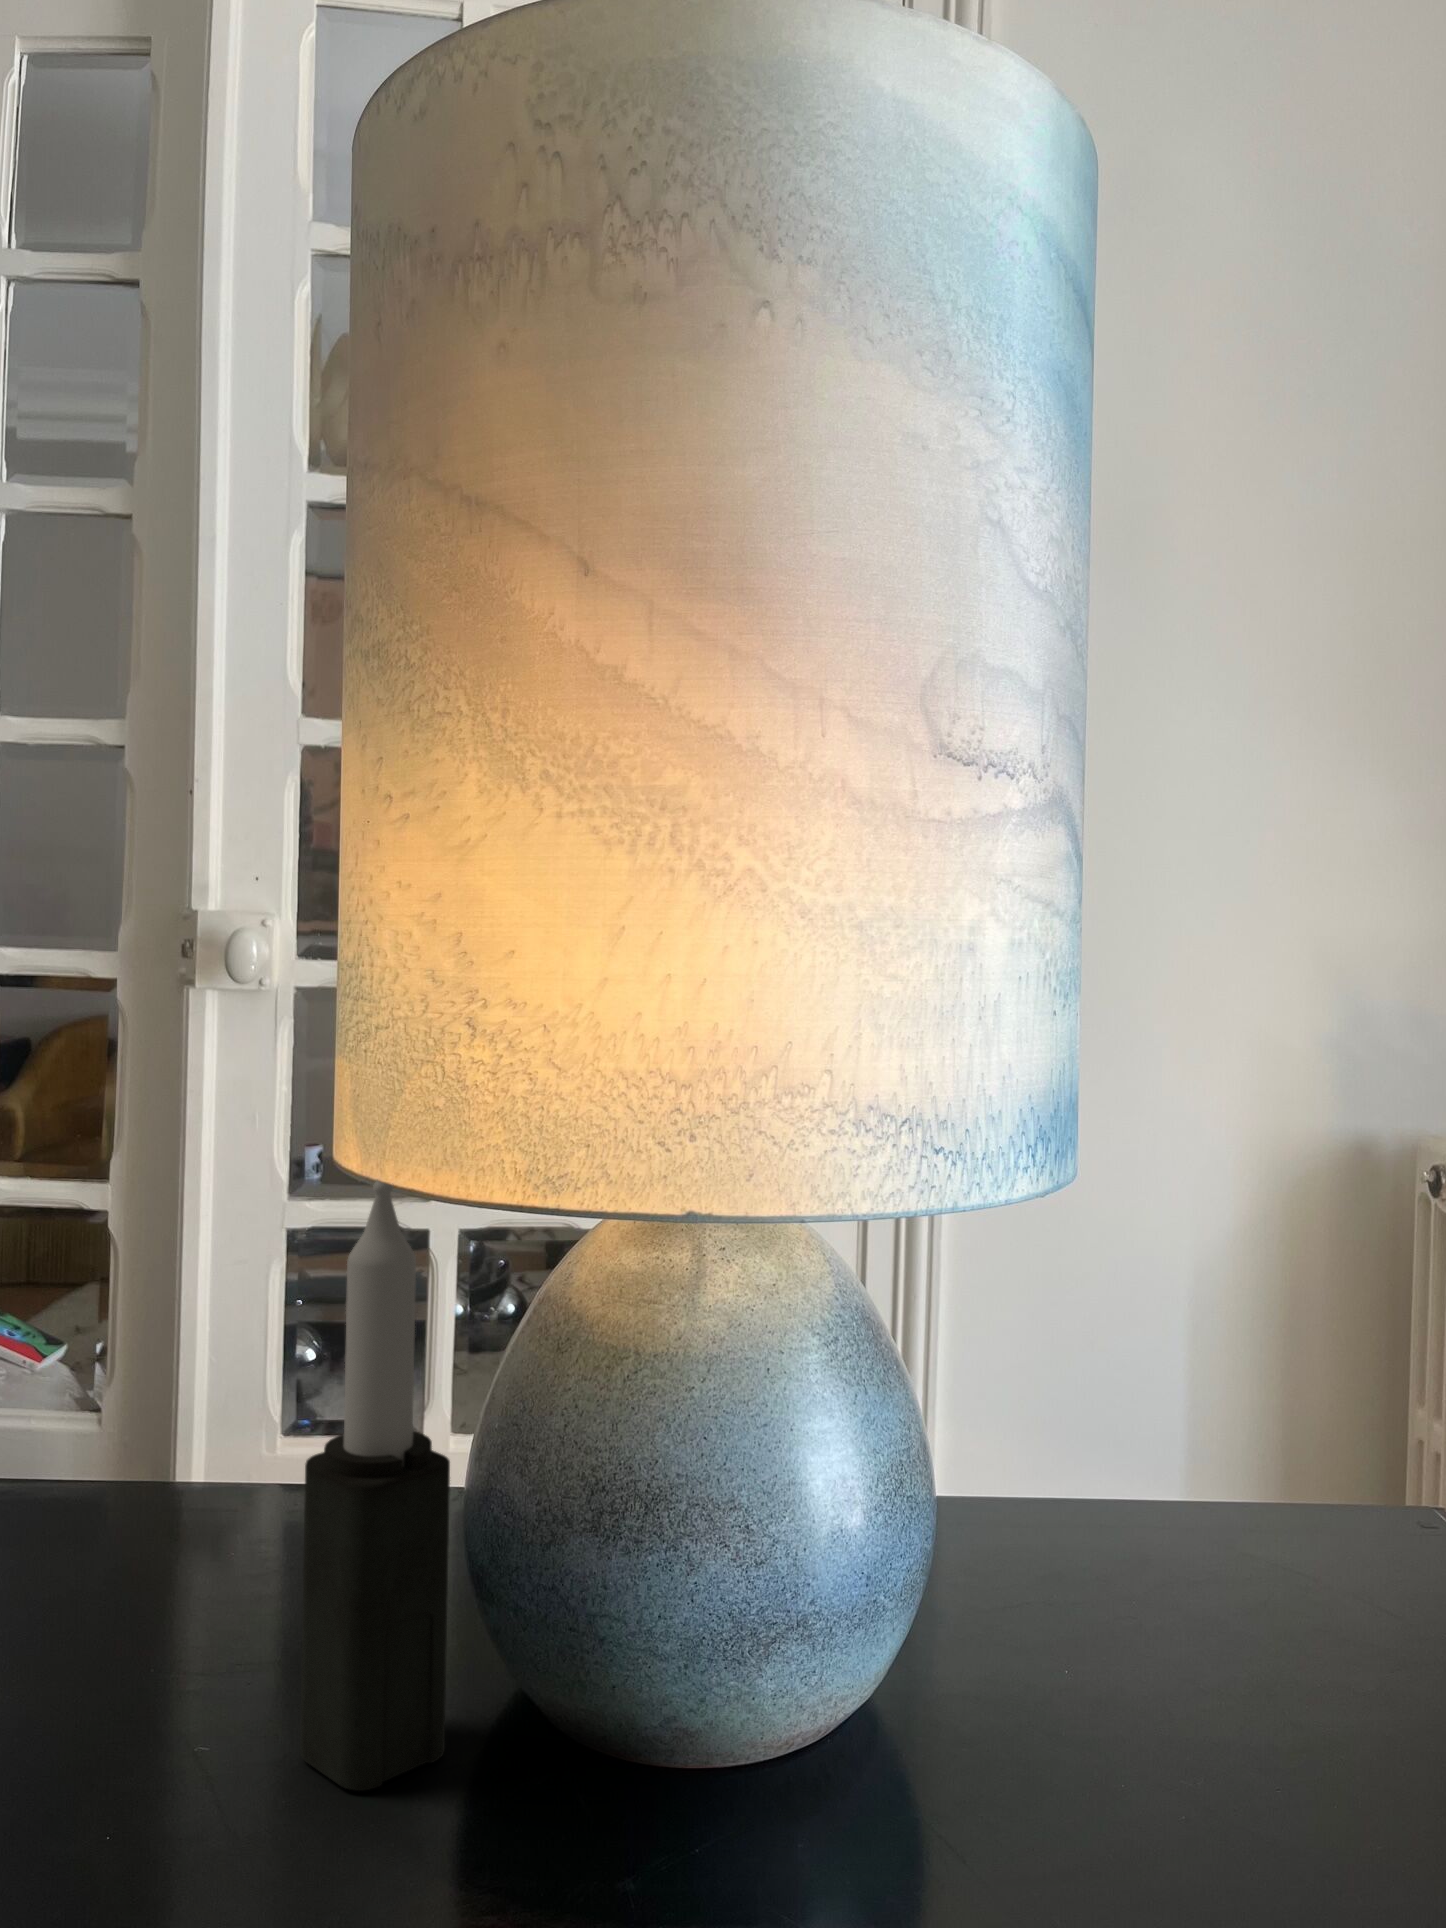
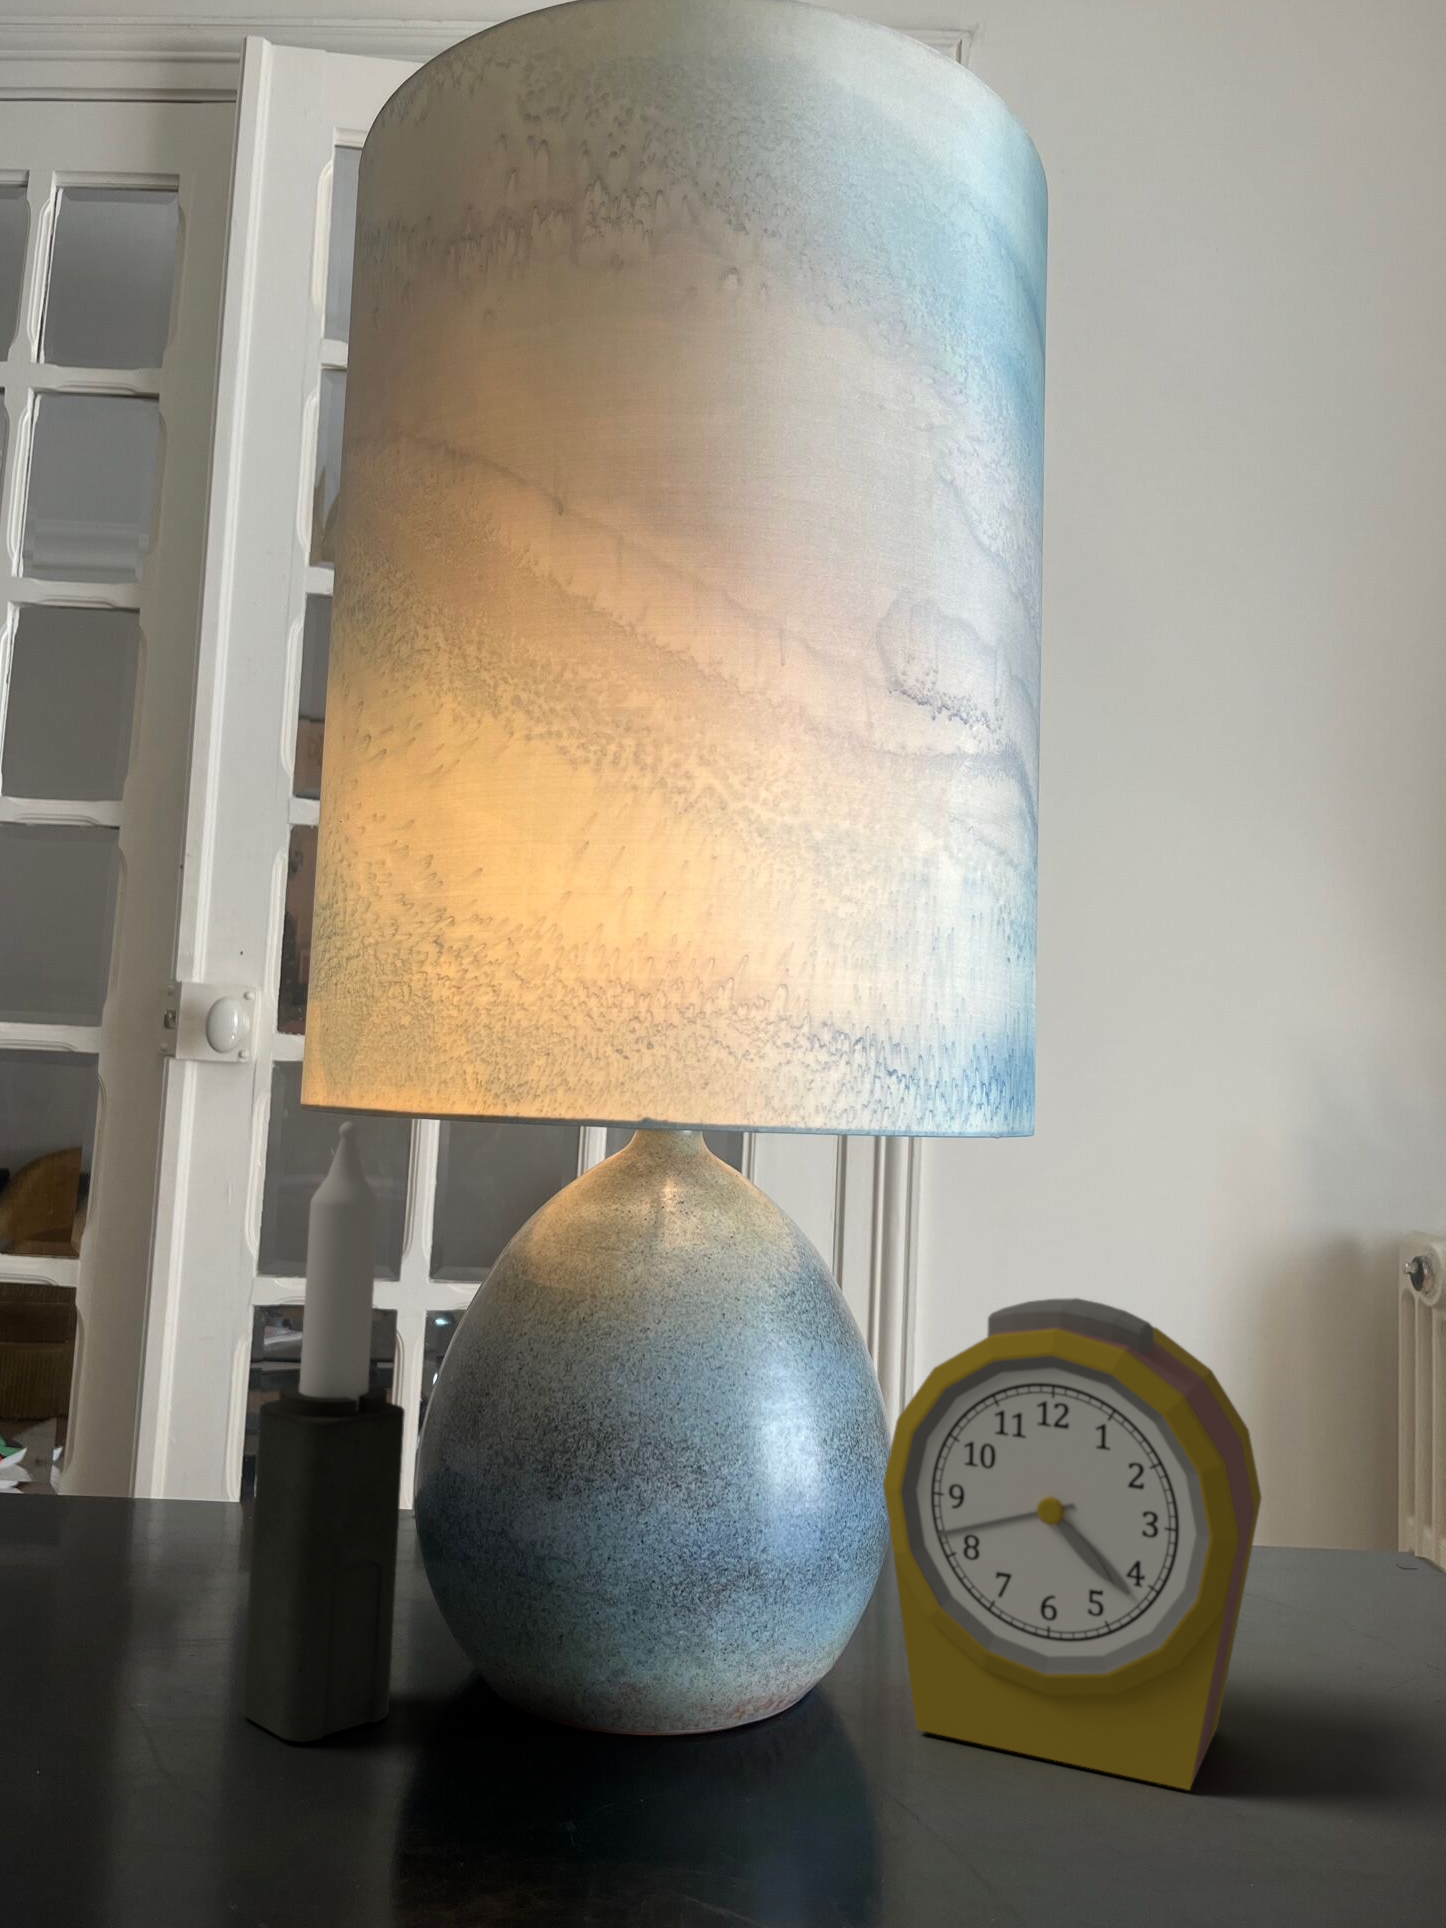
alarm clock: none [926,1332,1300,1819] -> present [883,1298,1261,1790]

